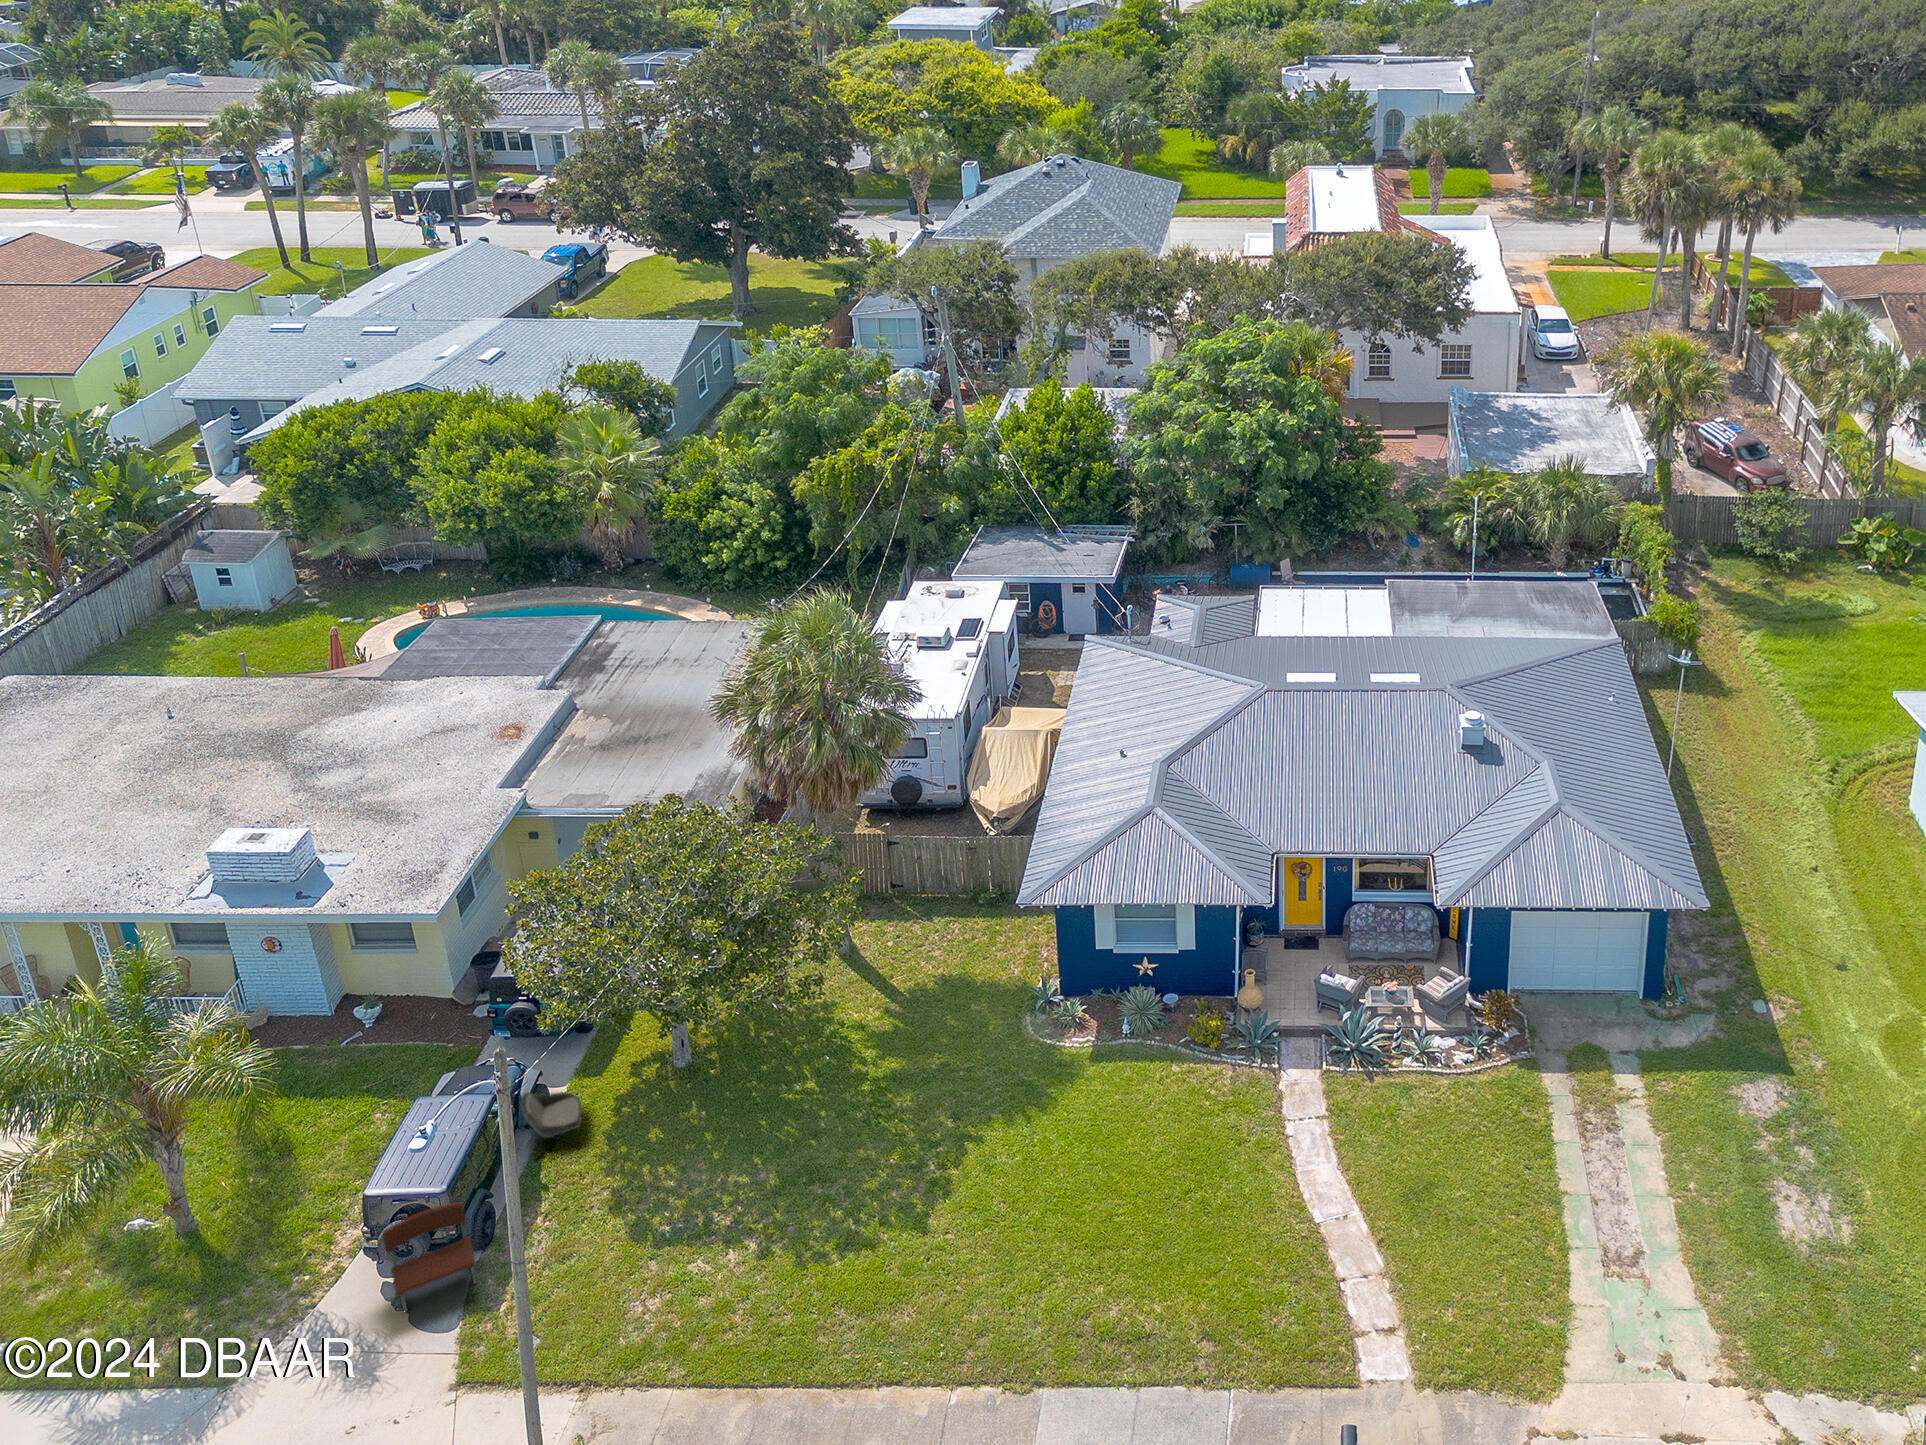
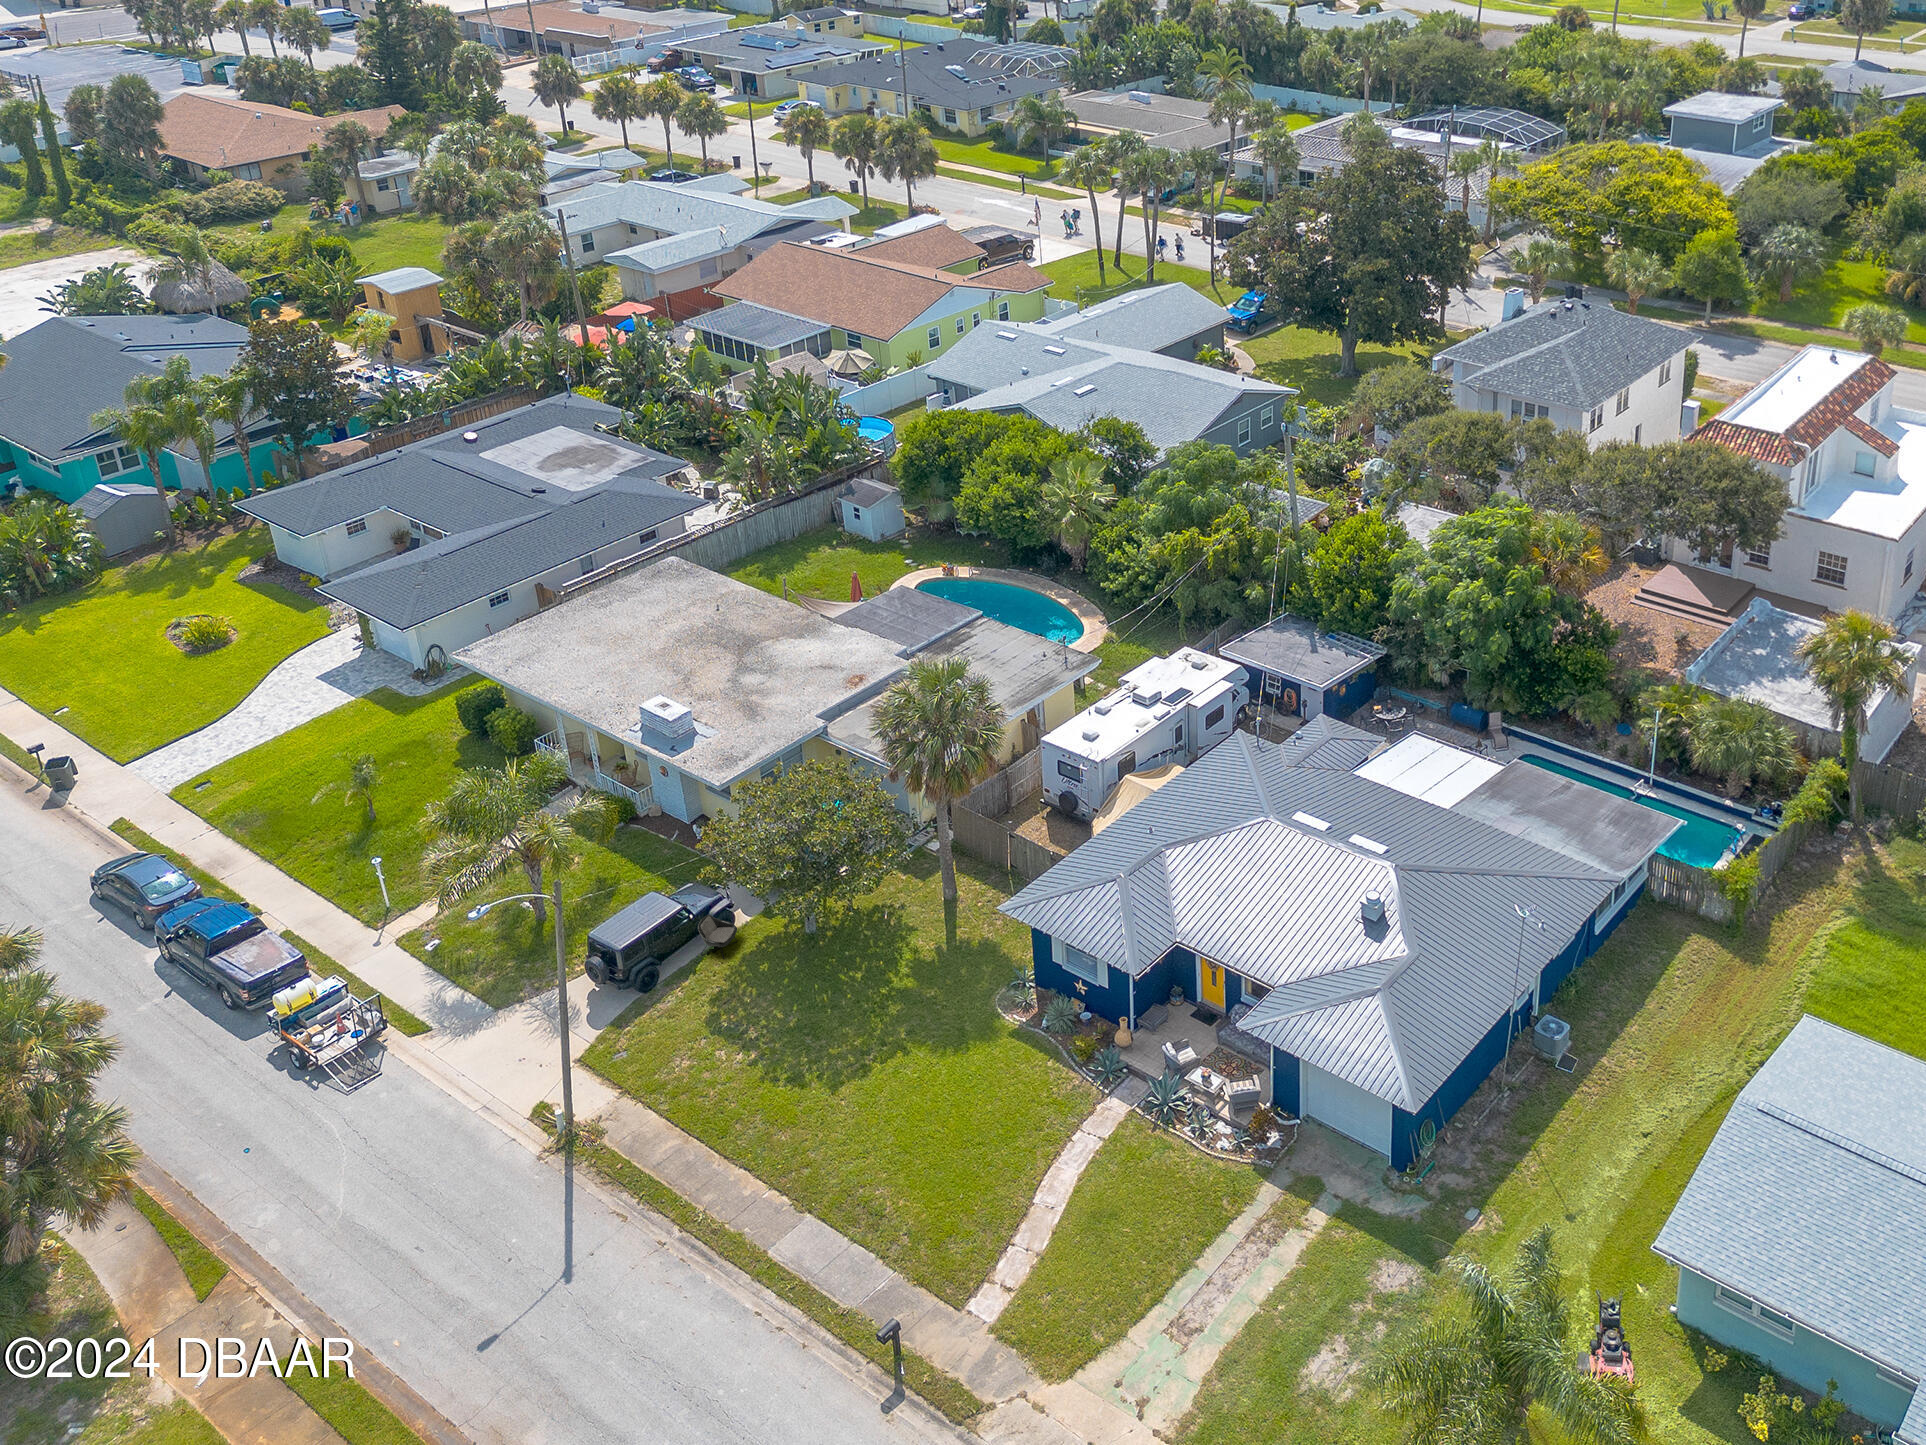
bench: present [382,1202,477,1312] -> none [583,961,636,1012]

